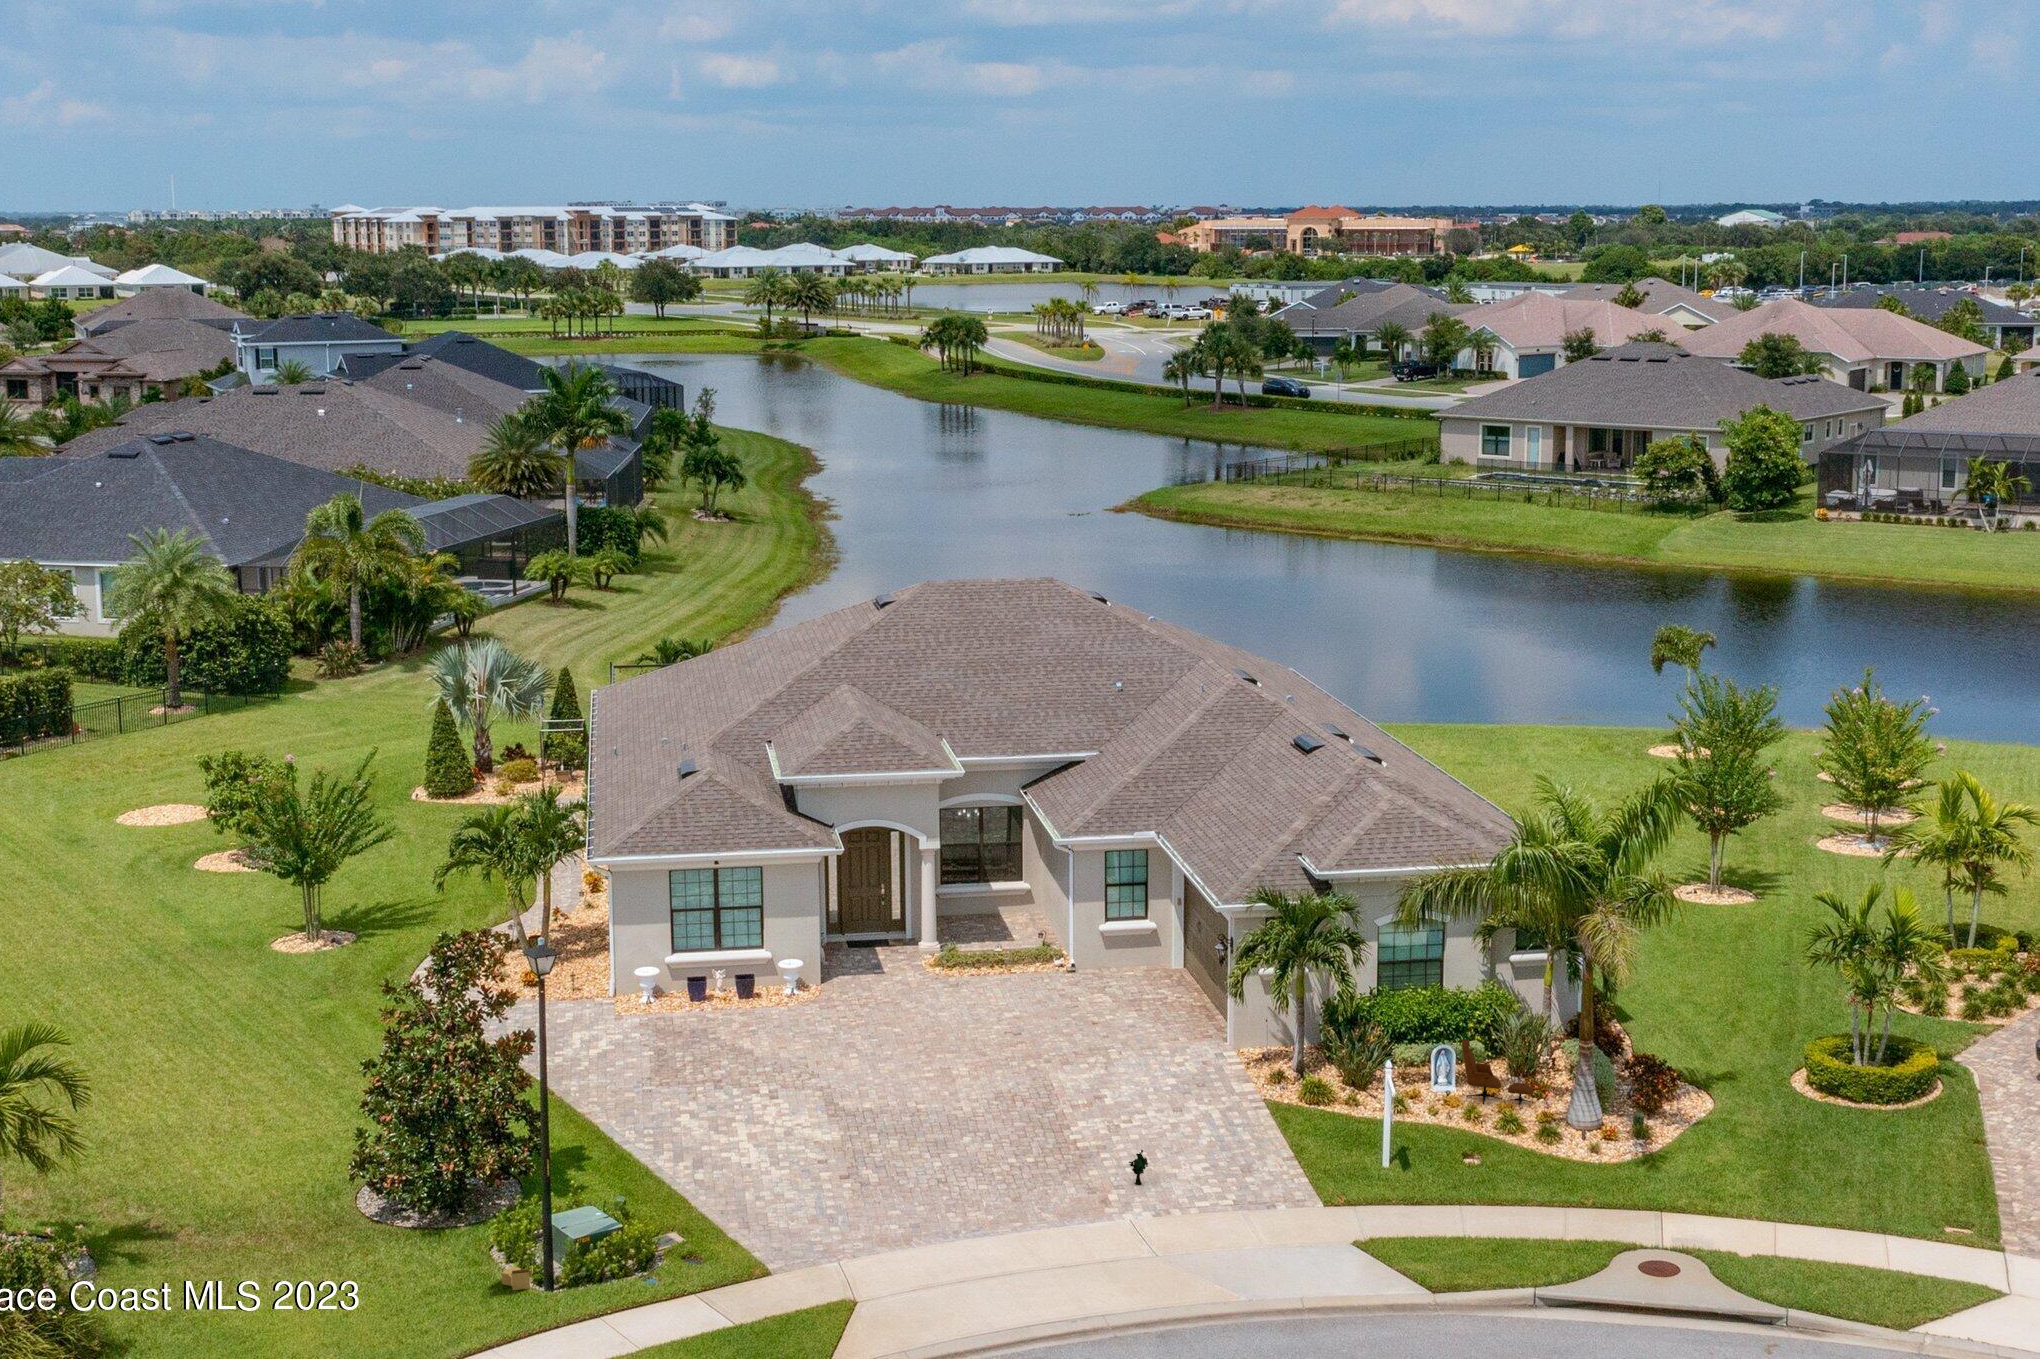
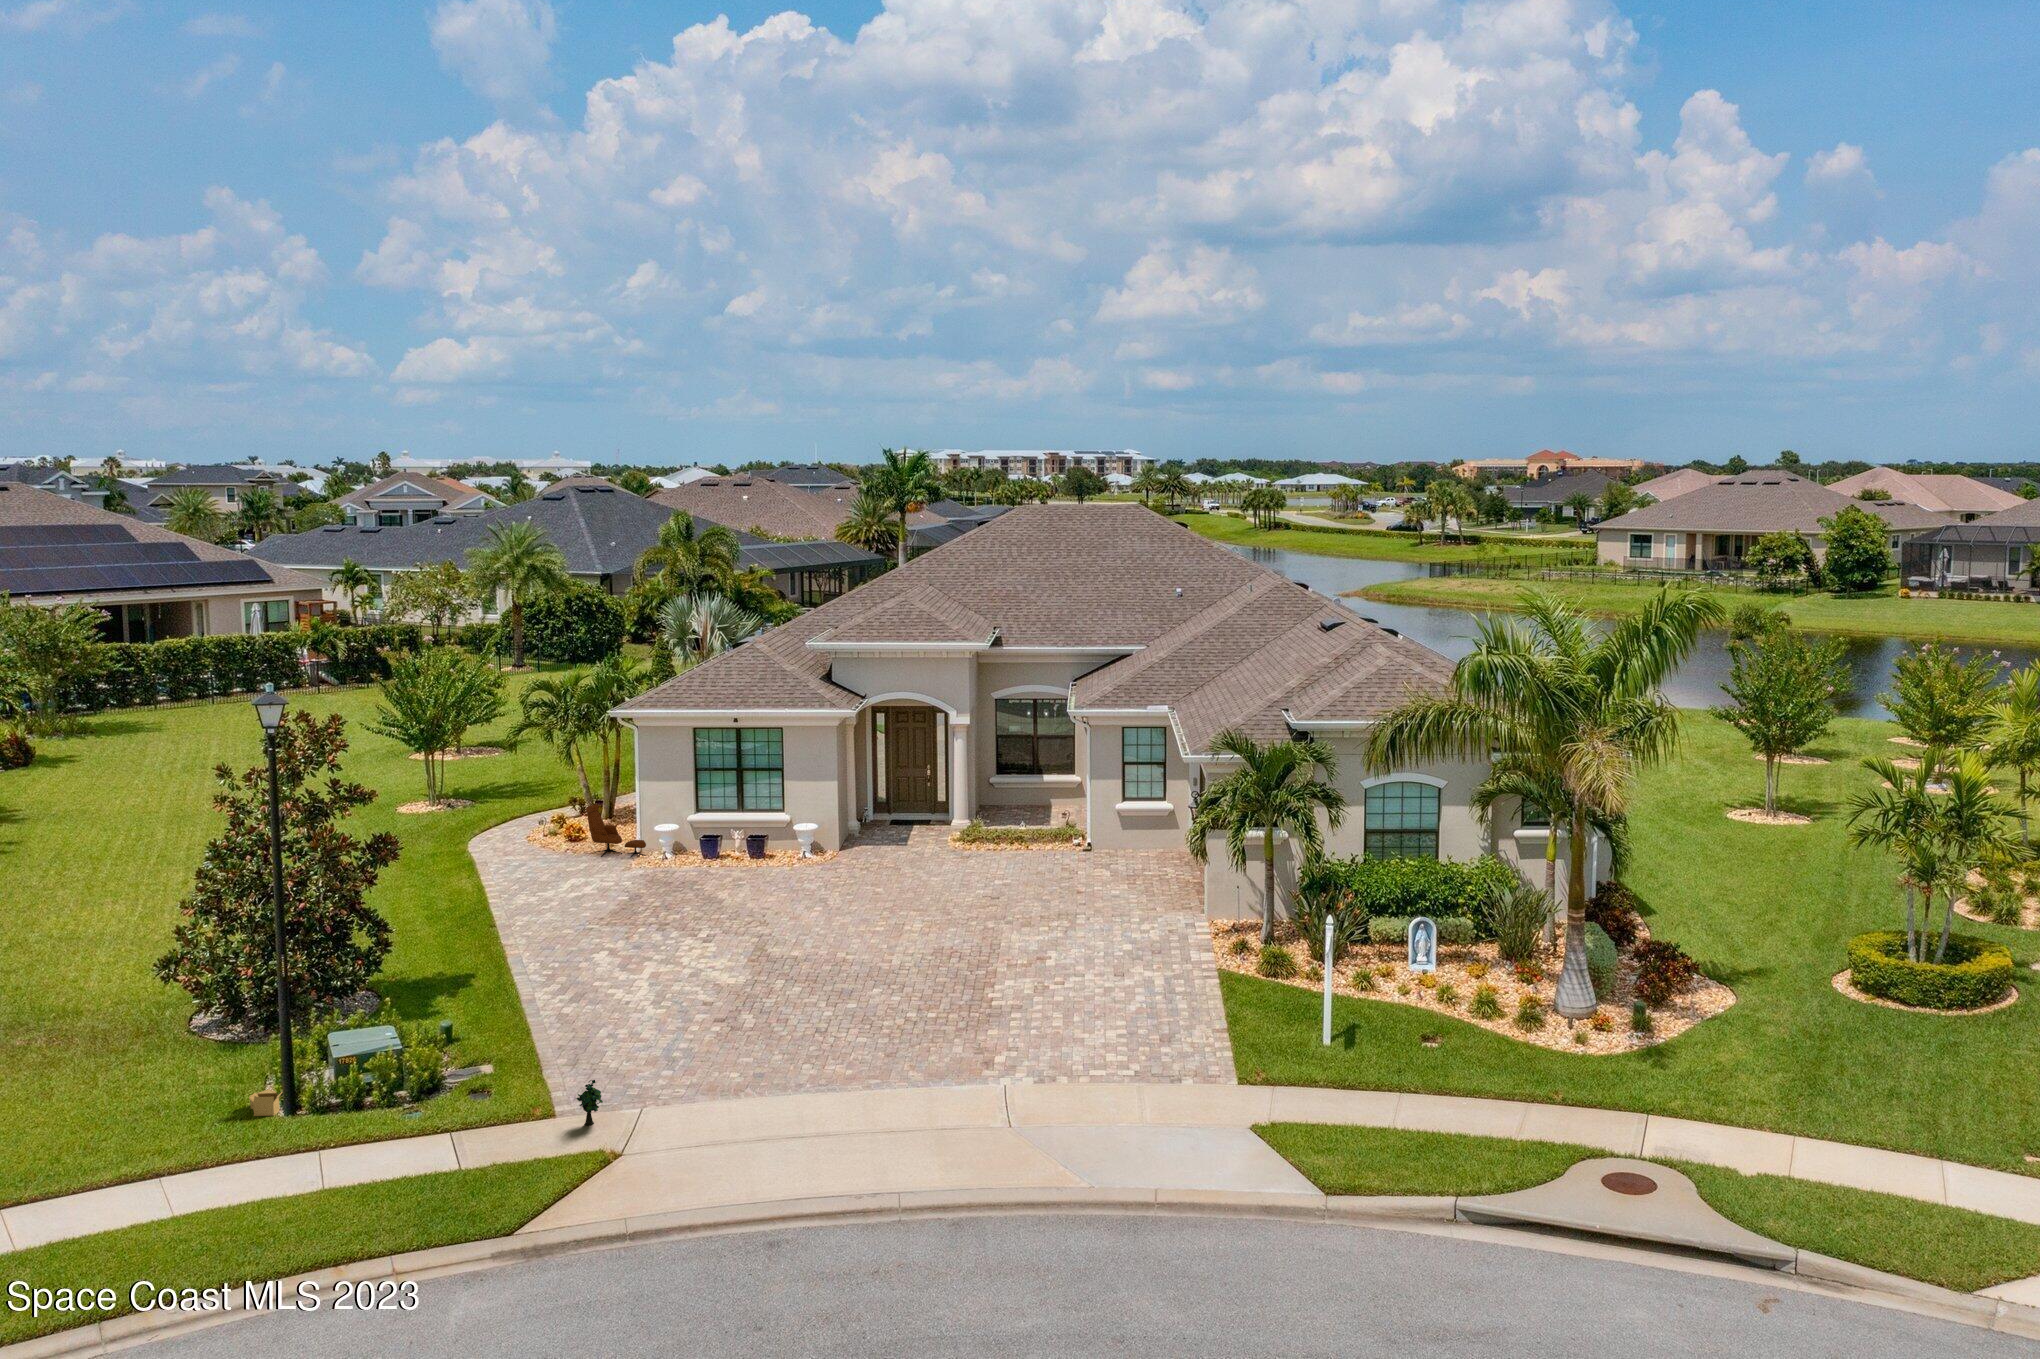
lounge chair: present [1462,1039,1533,1106] -> present [586,804,646,857]
decorative plant: present [1129,1150,1148,1185] -> present [576,1080,603,1126]

